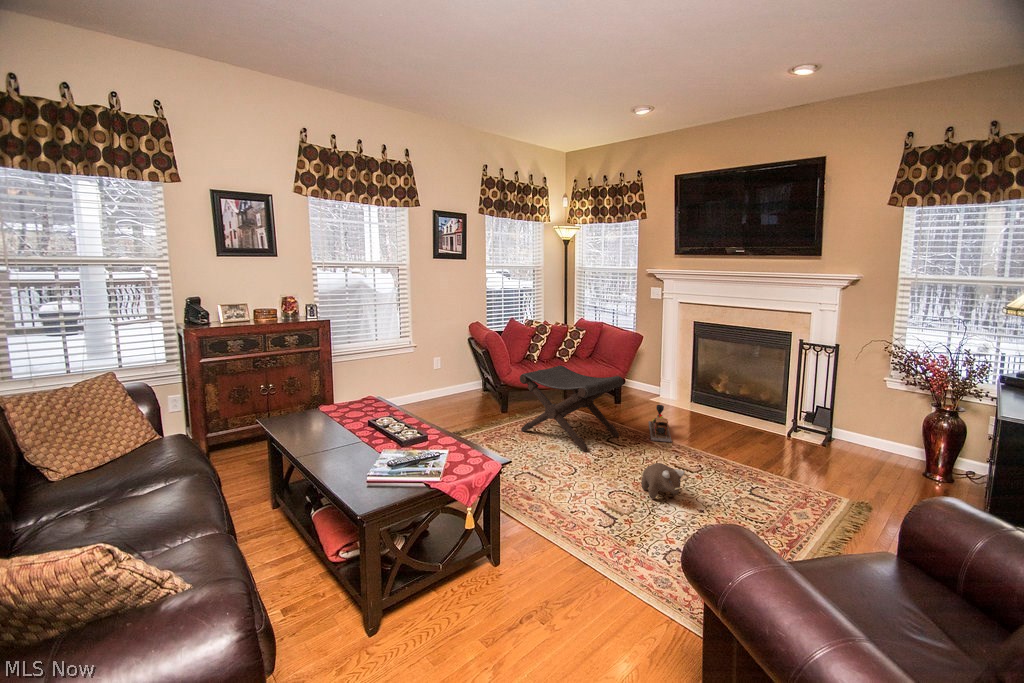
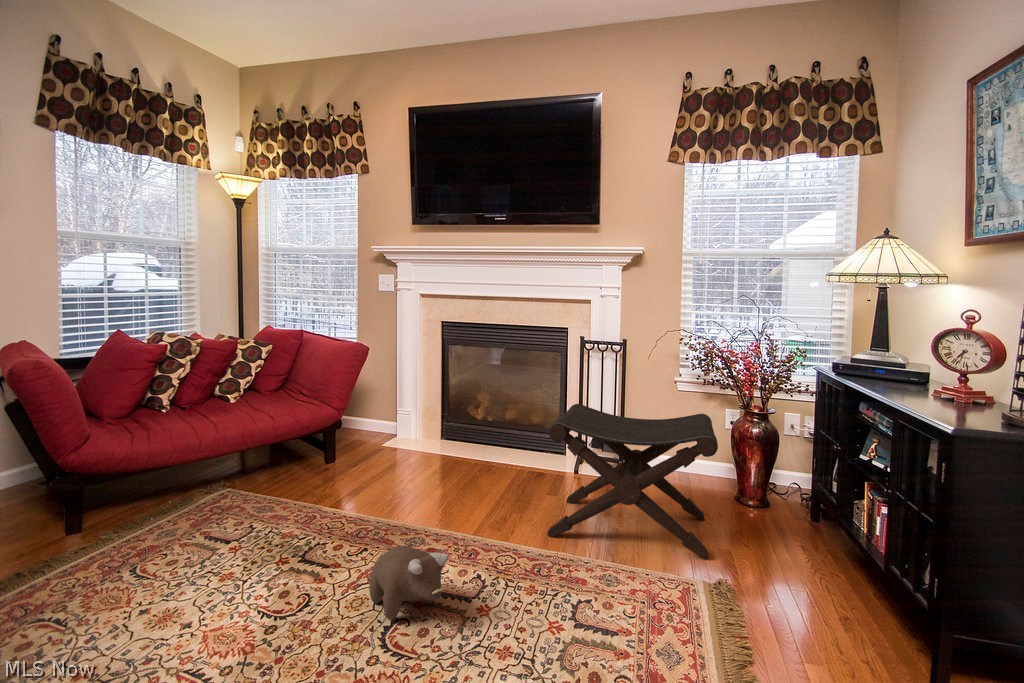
footstool: present [520,365,624,451] -> present [547,404,718,558]
toy train: present [649,405,672,442] -> none [381,445,420,505]

